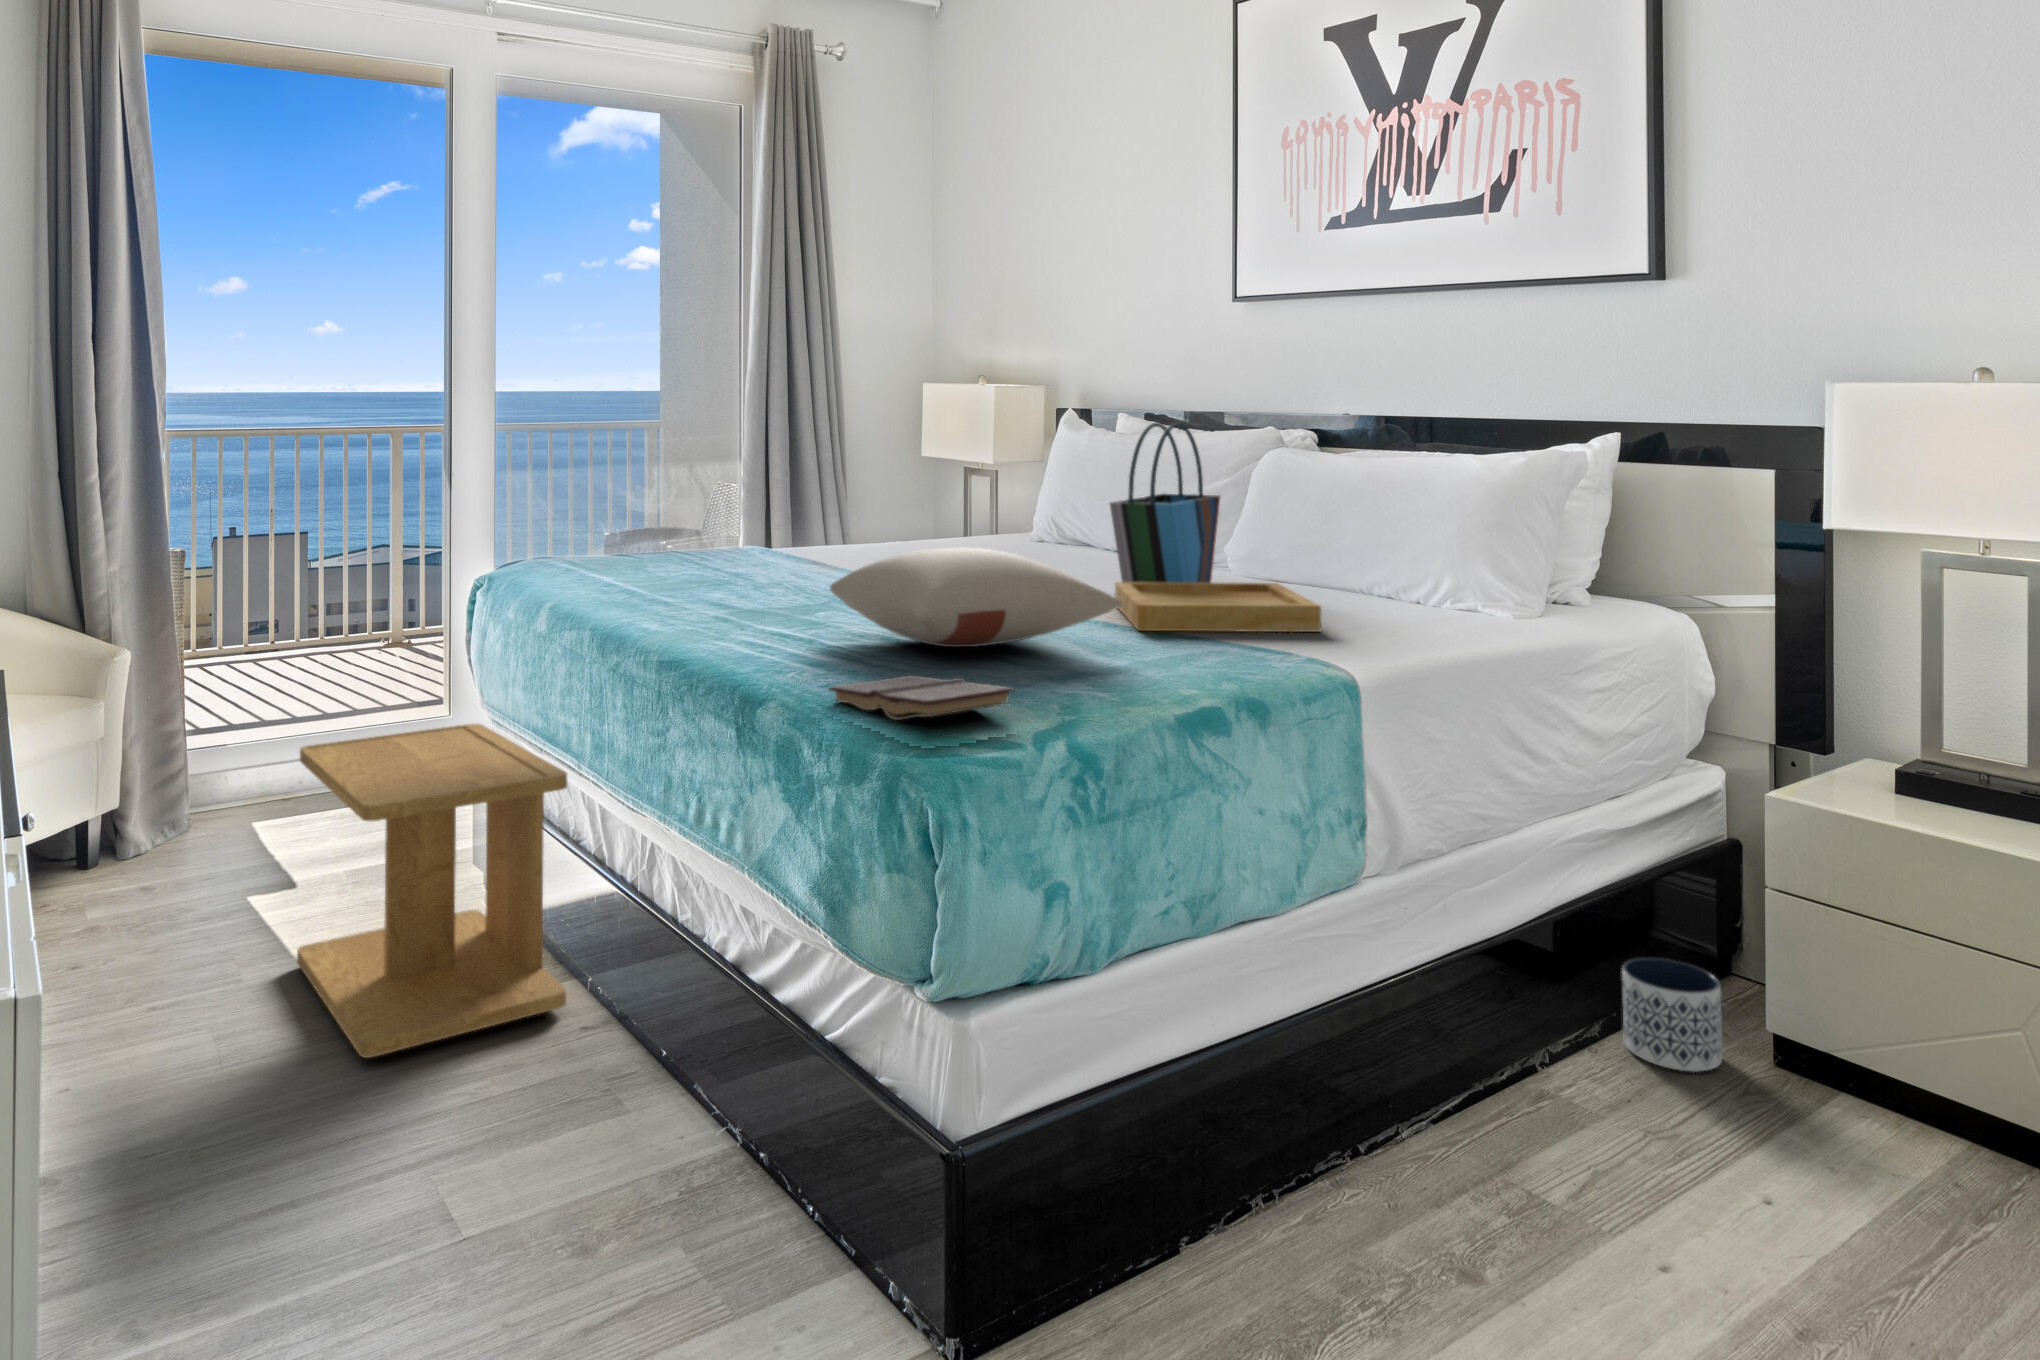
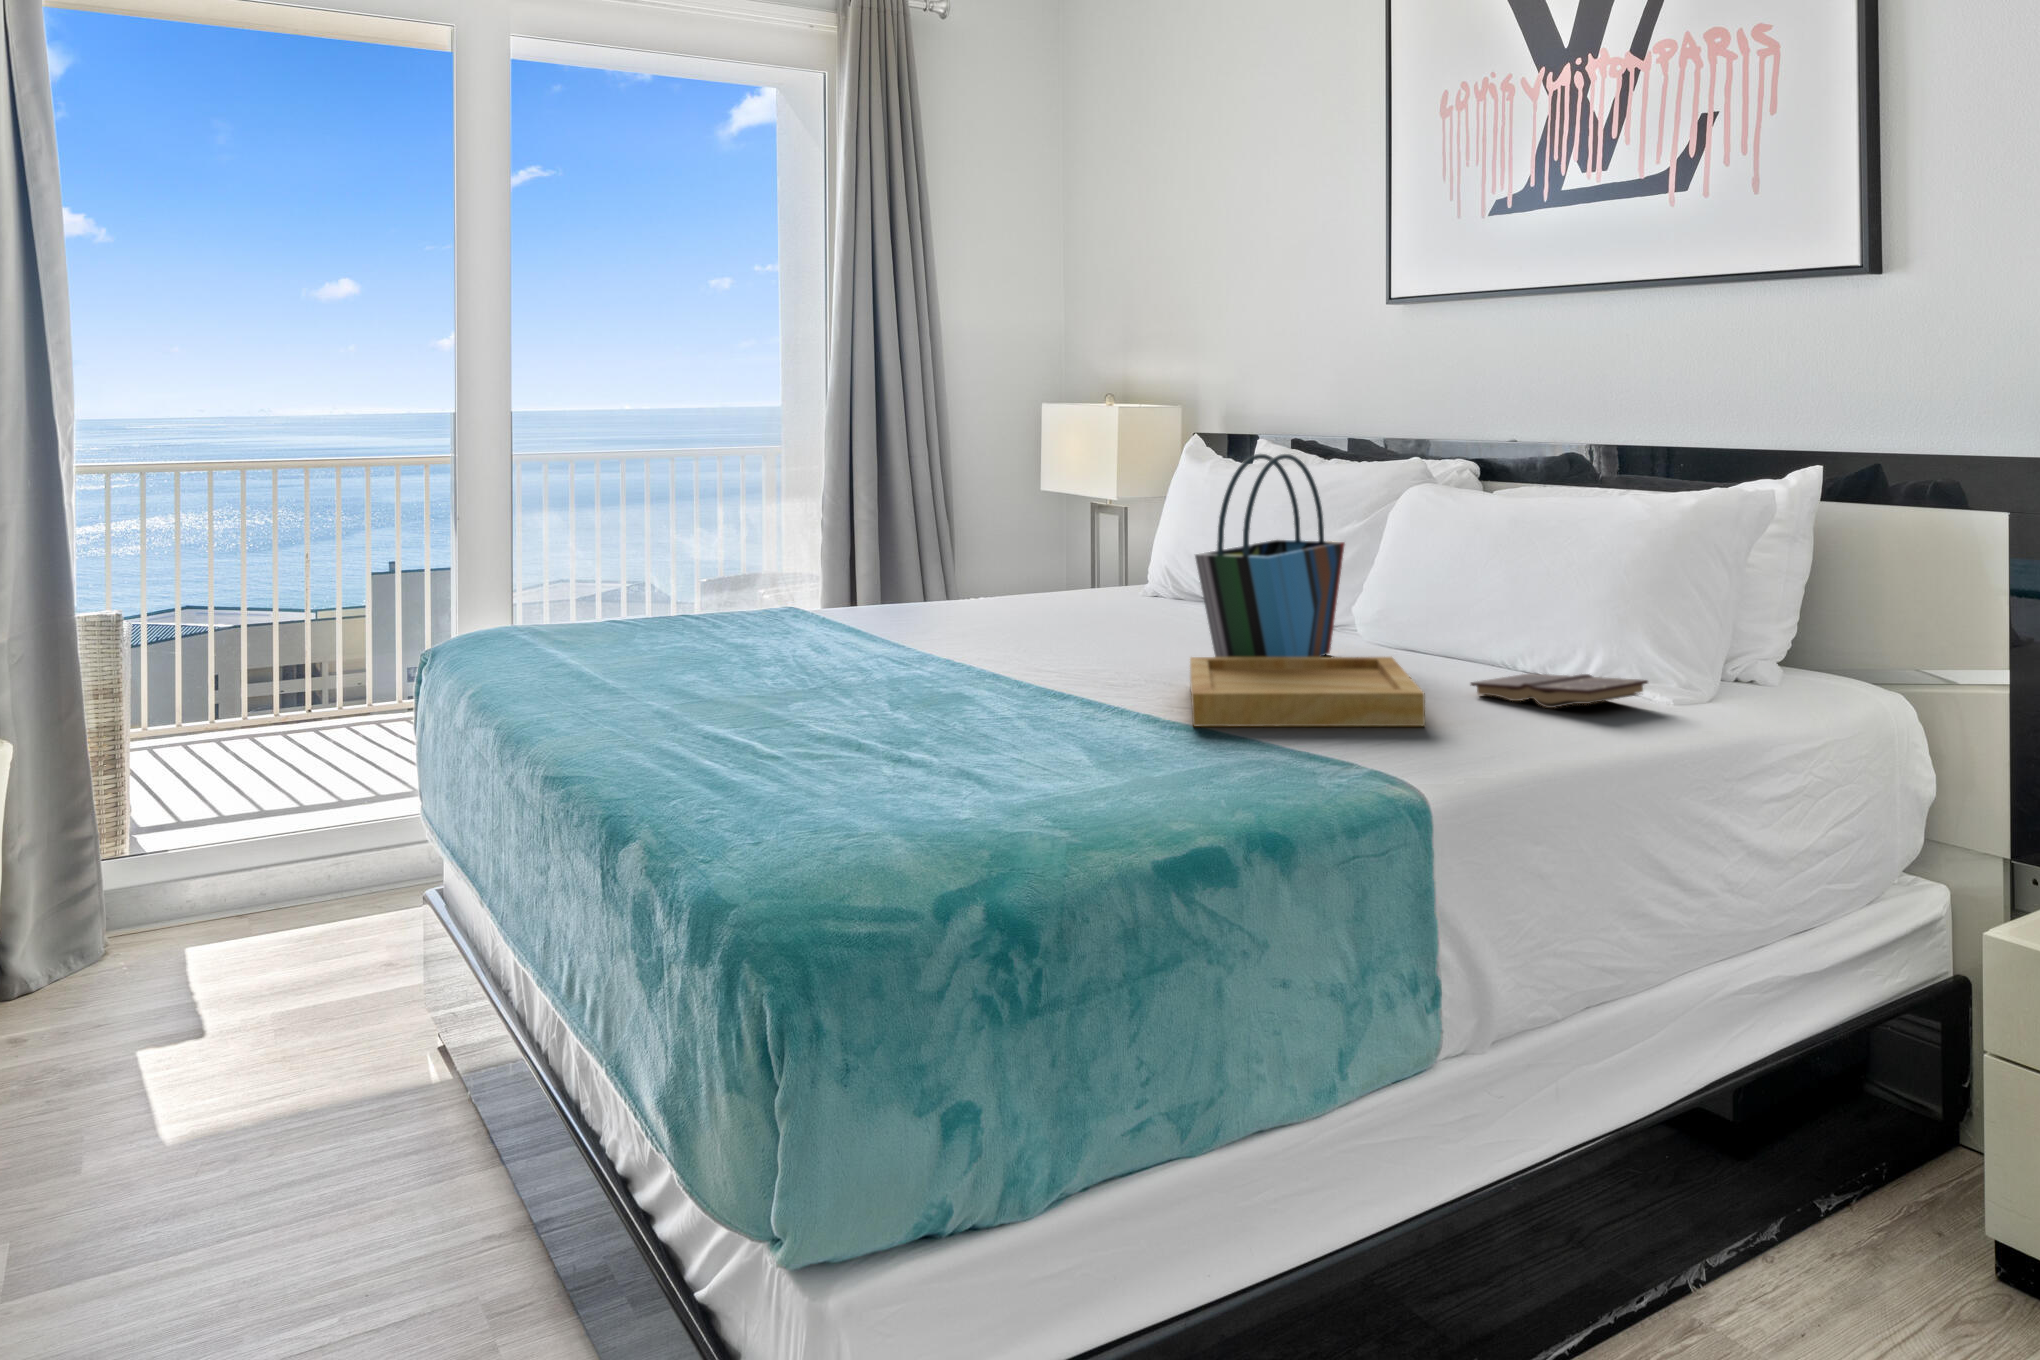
pillow: present [830,548,1123,647] -> none [795,626,1150,756]
book: present [829,676,1014,720] -> present [1471,673,1648,708]
side table: present [297,723,567,1058] -> none [154,837,474,1289]
planter: present [1622,958,1722,1072] -> none [1806,1139,1930,1293]

